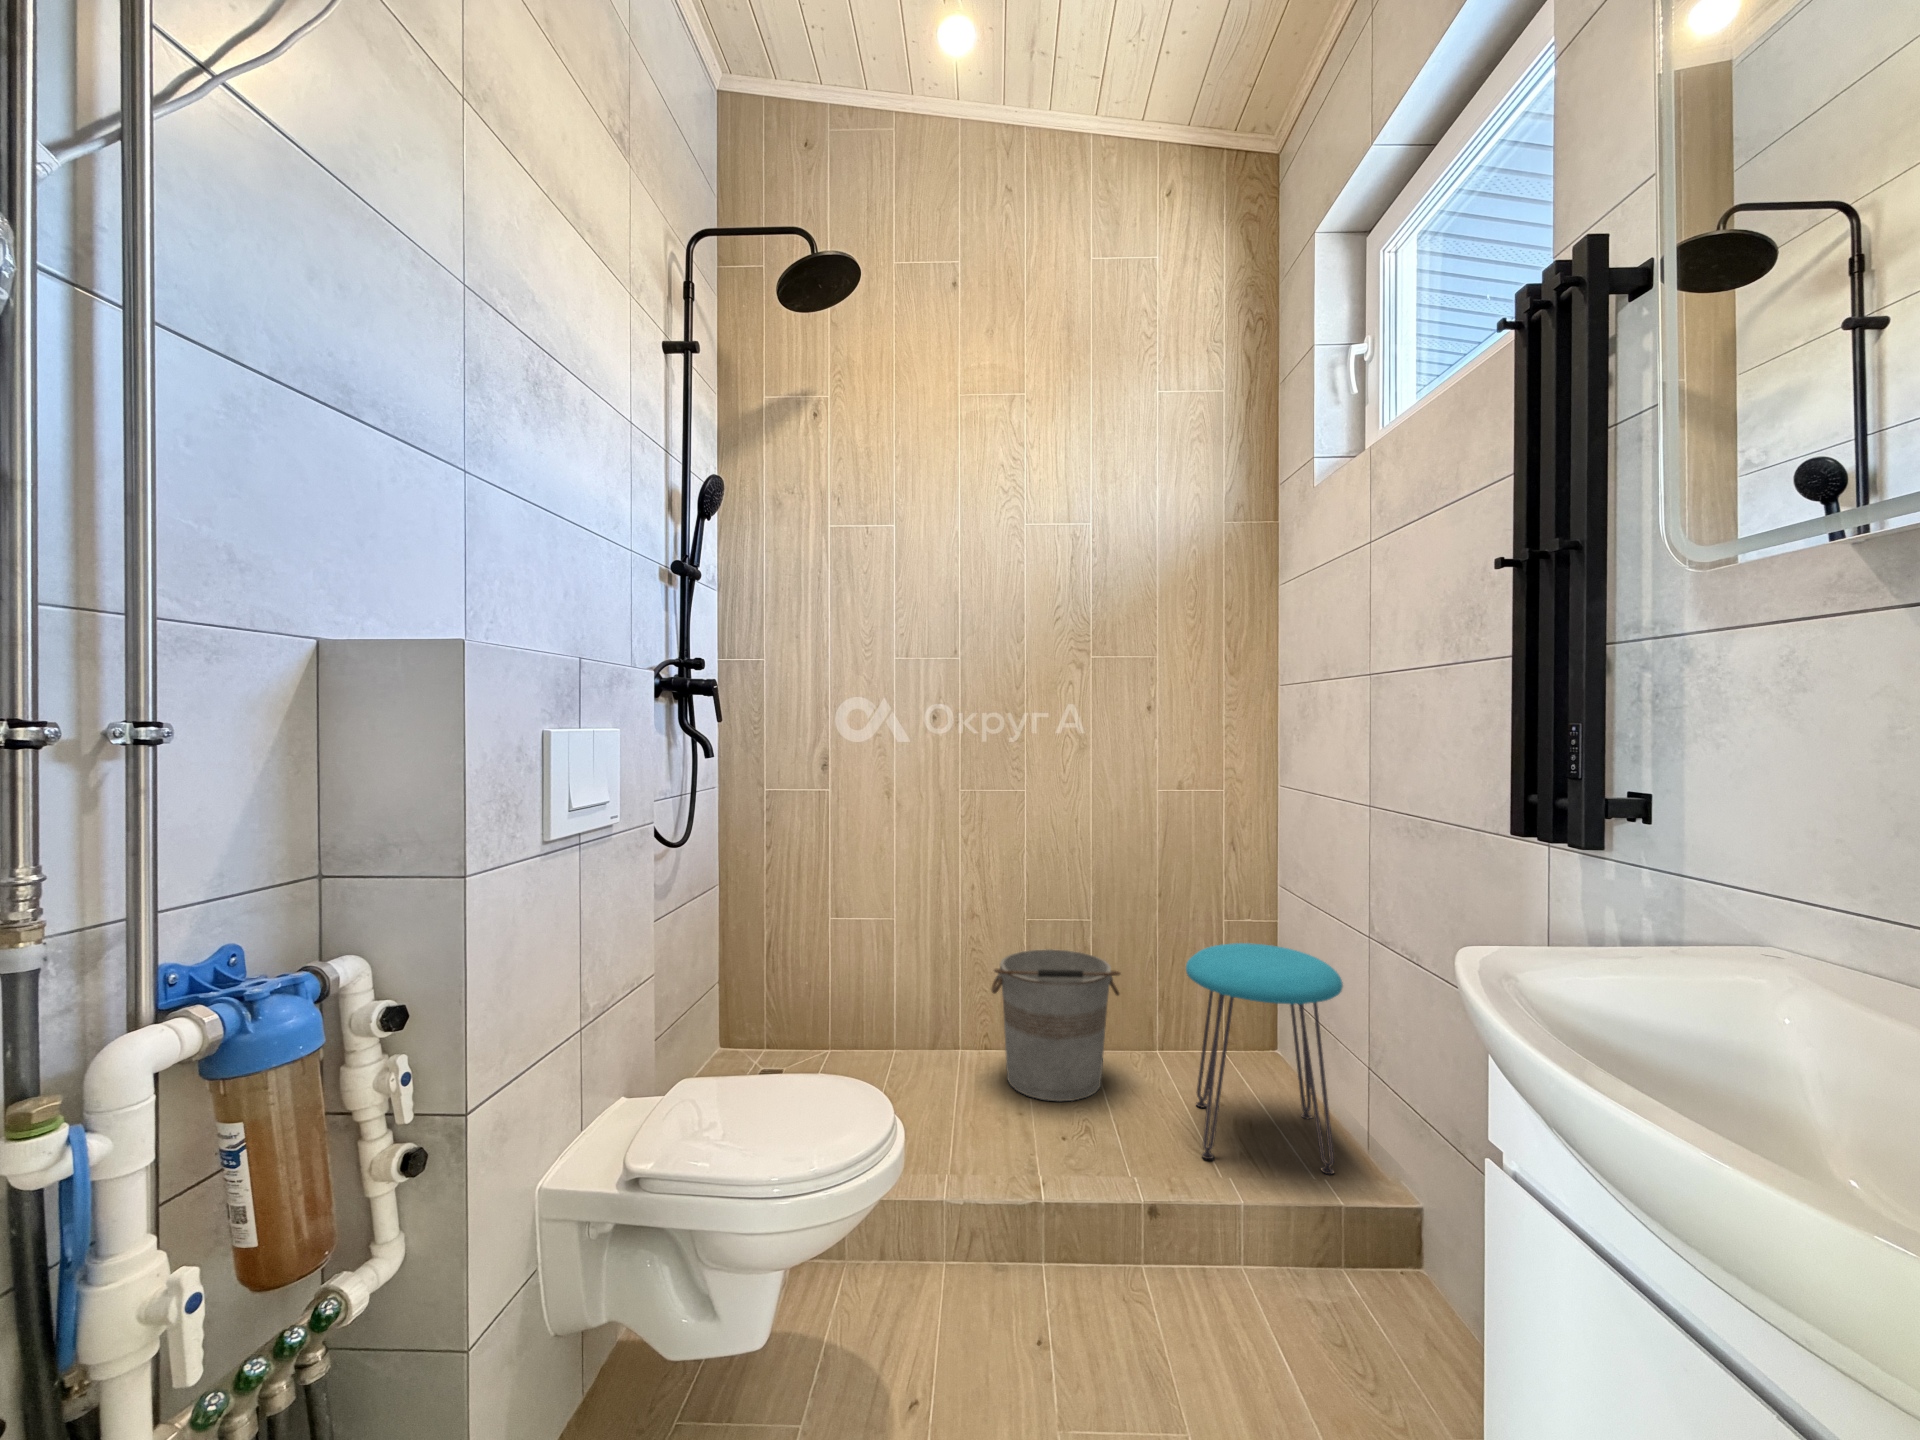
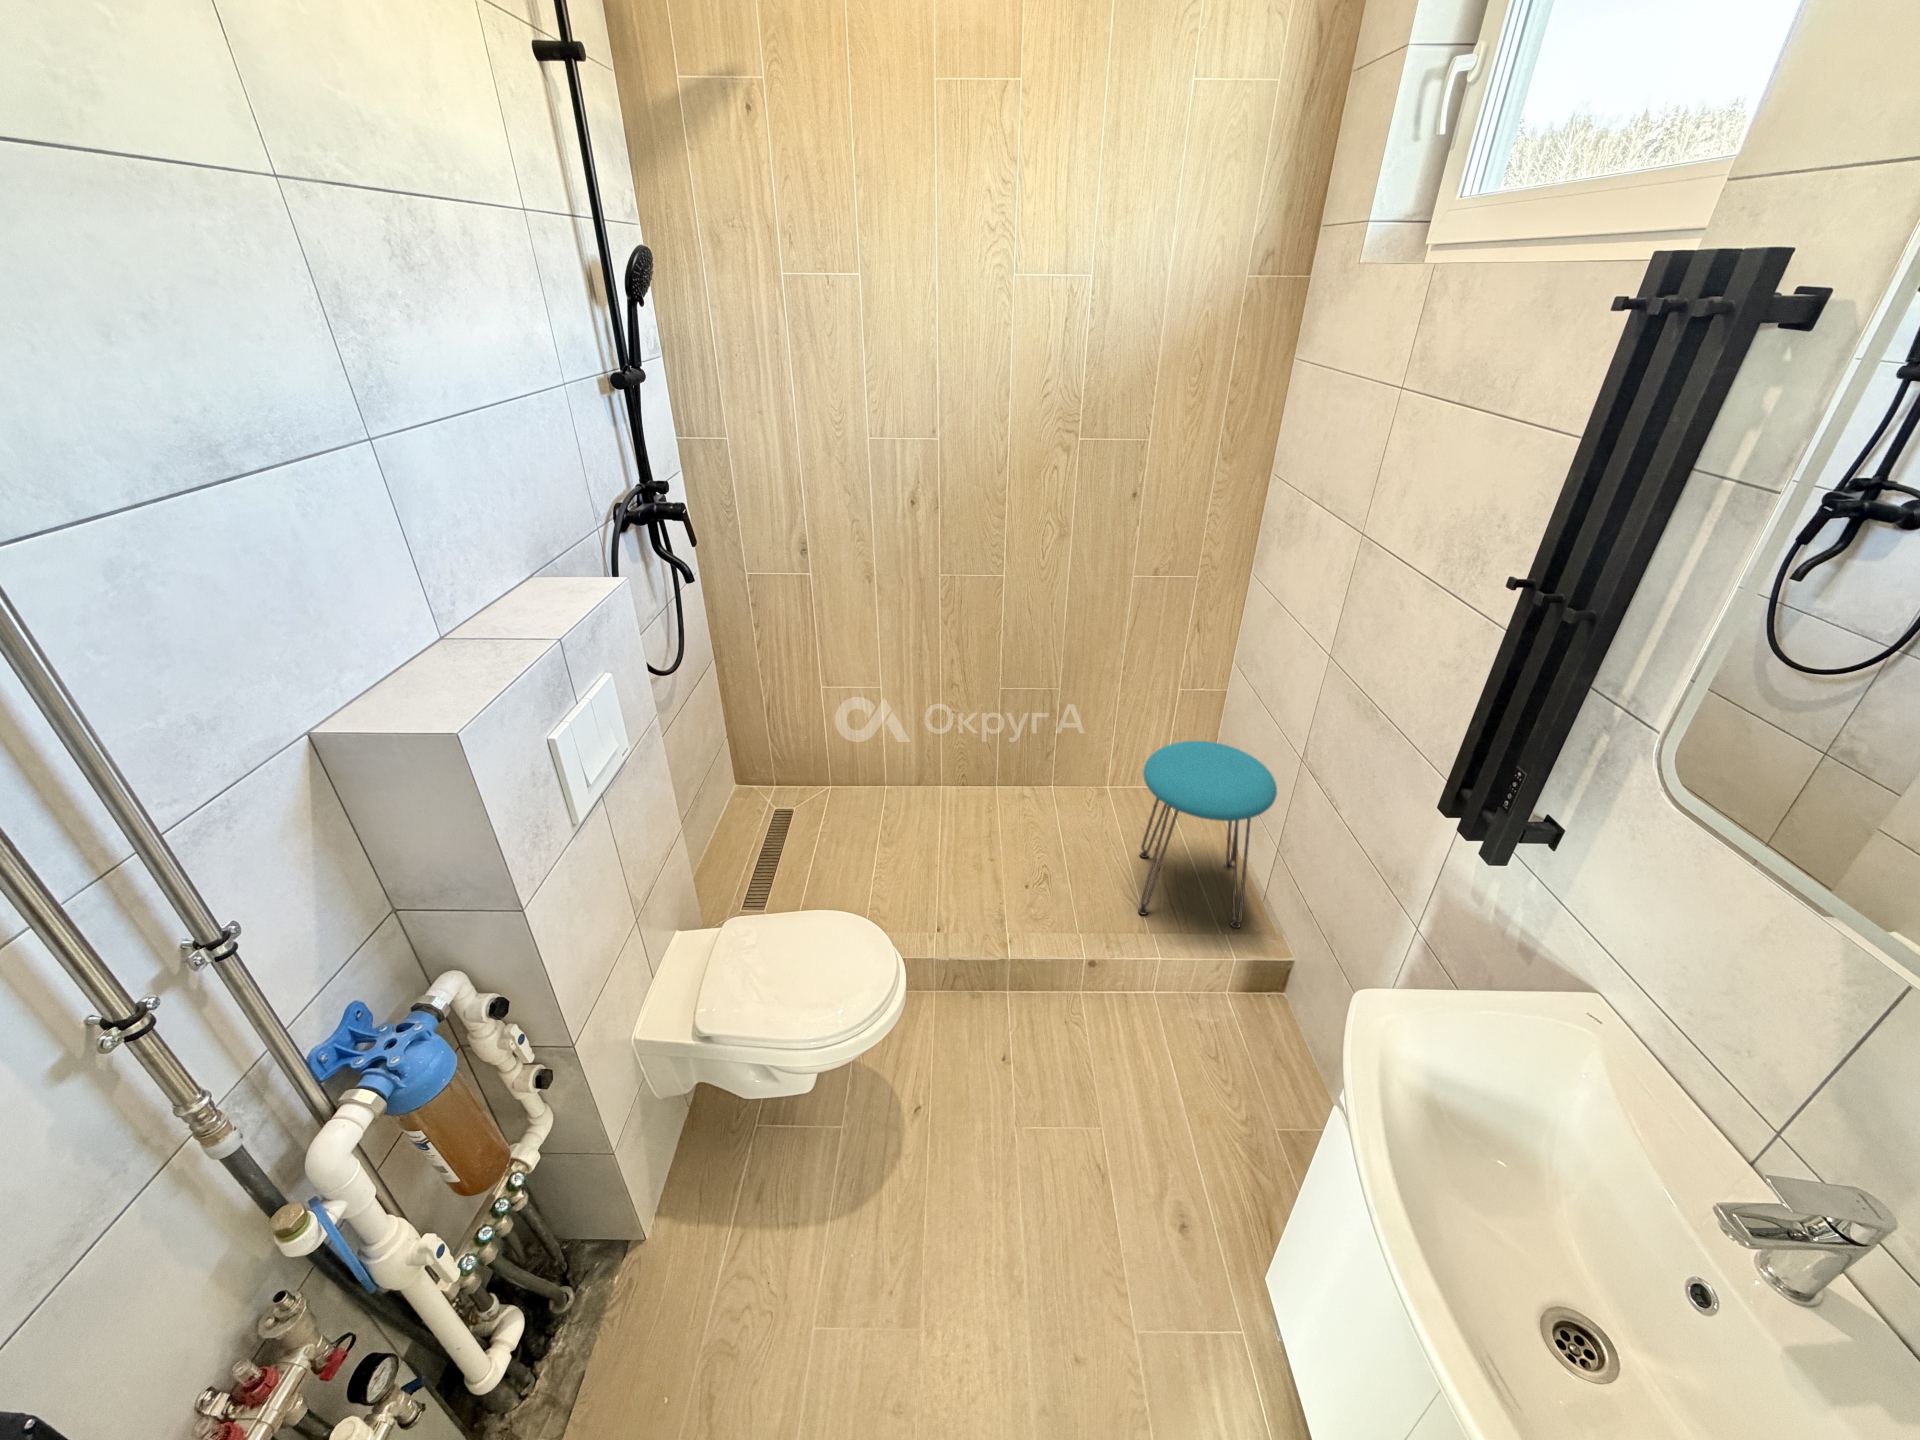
bucket: present [991,949,1121,1101] -> none [970,718,1086,852]

